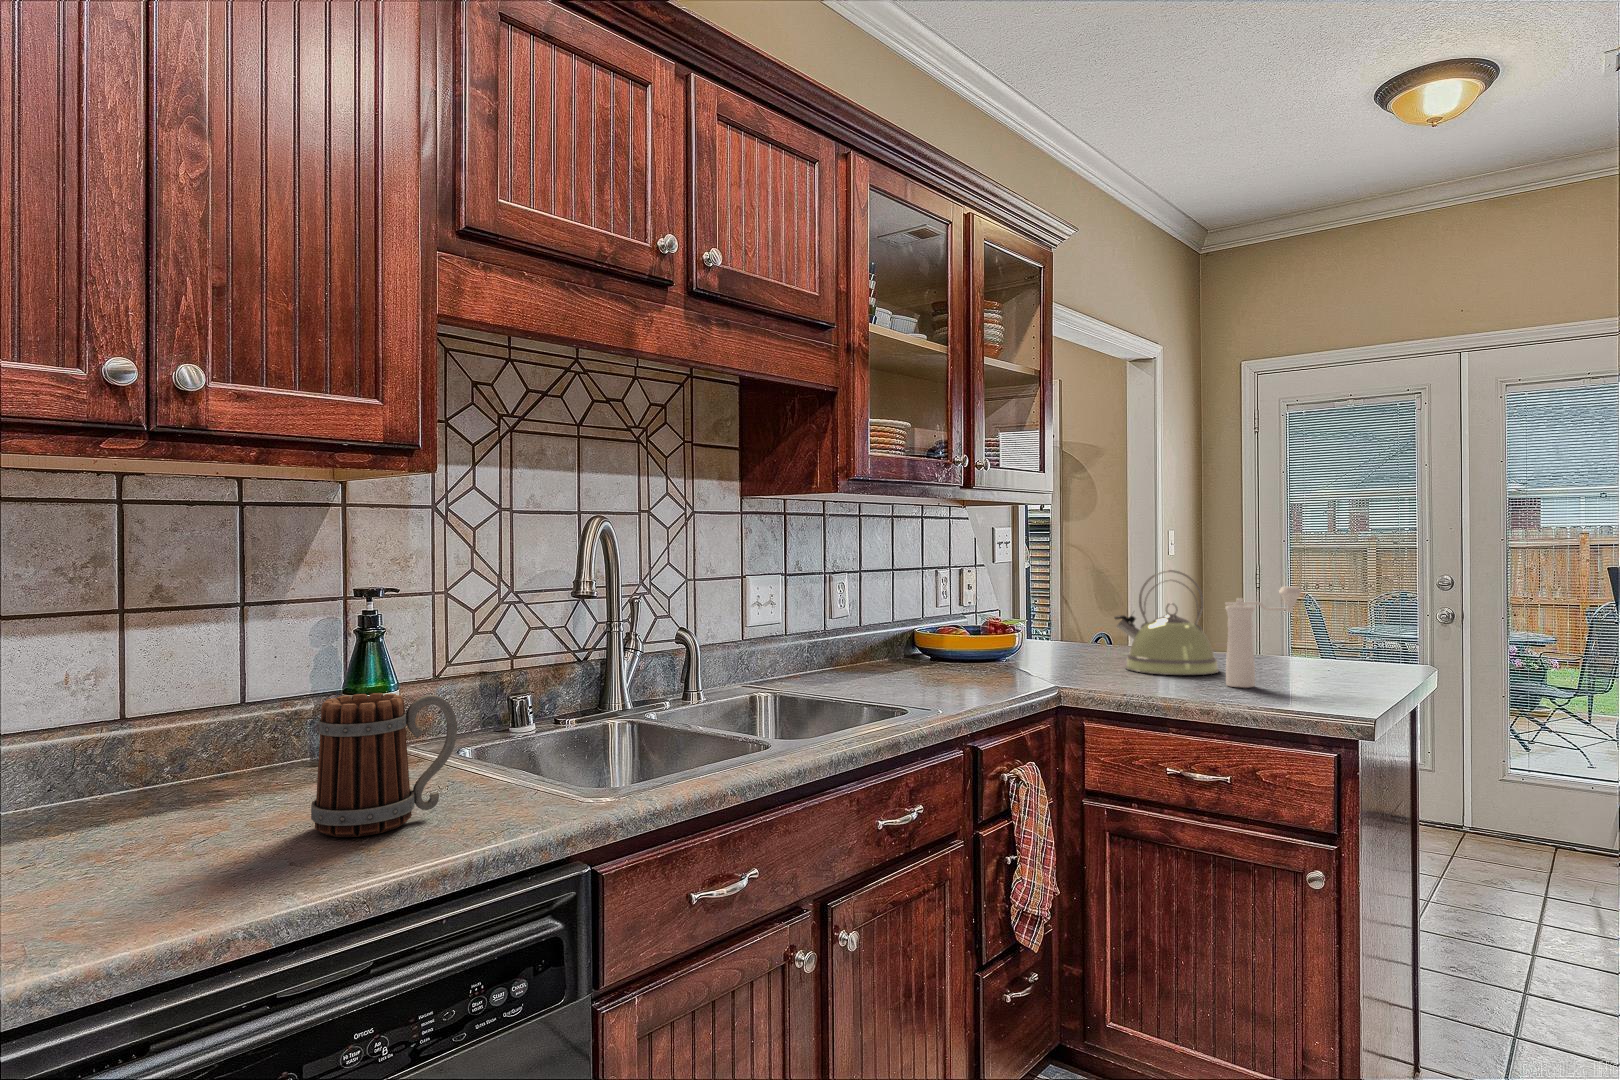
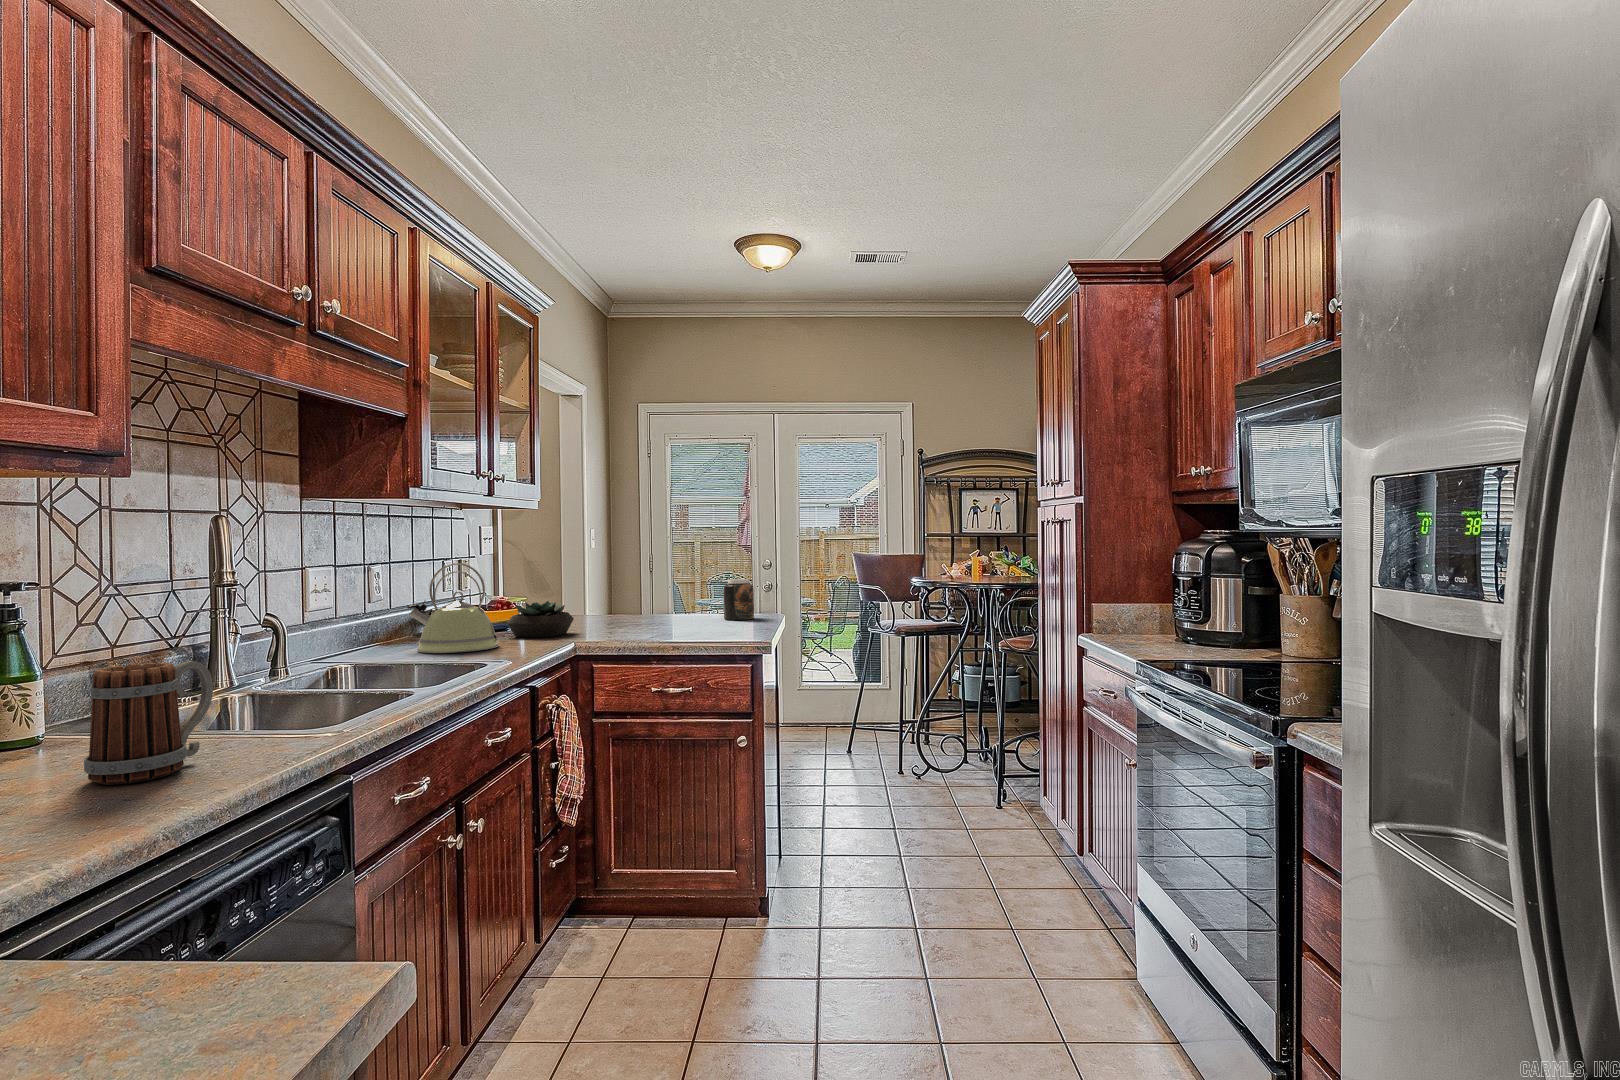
kettle: present [1115,570,1219,675] -> present [407,563,499,653]
pepper mill: present [1225,586,1301,688] -> none [675,564,718,630]
jar: none [1323,611,1378,678] -> present [724,579,754,620]
succulent plant: none [984,629,1075,678] -> present [507,601,574,637]

